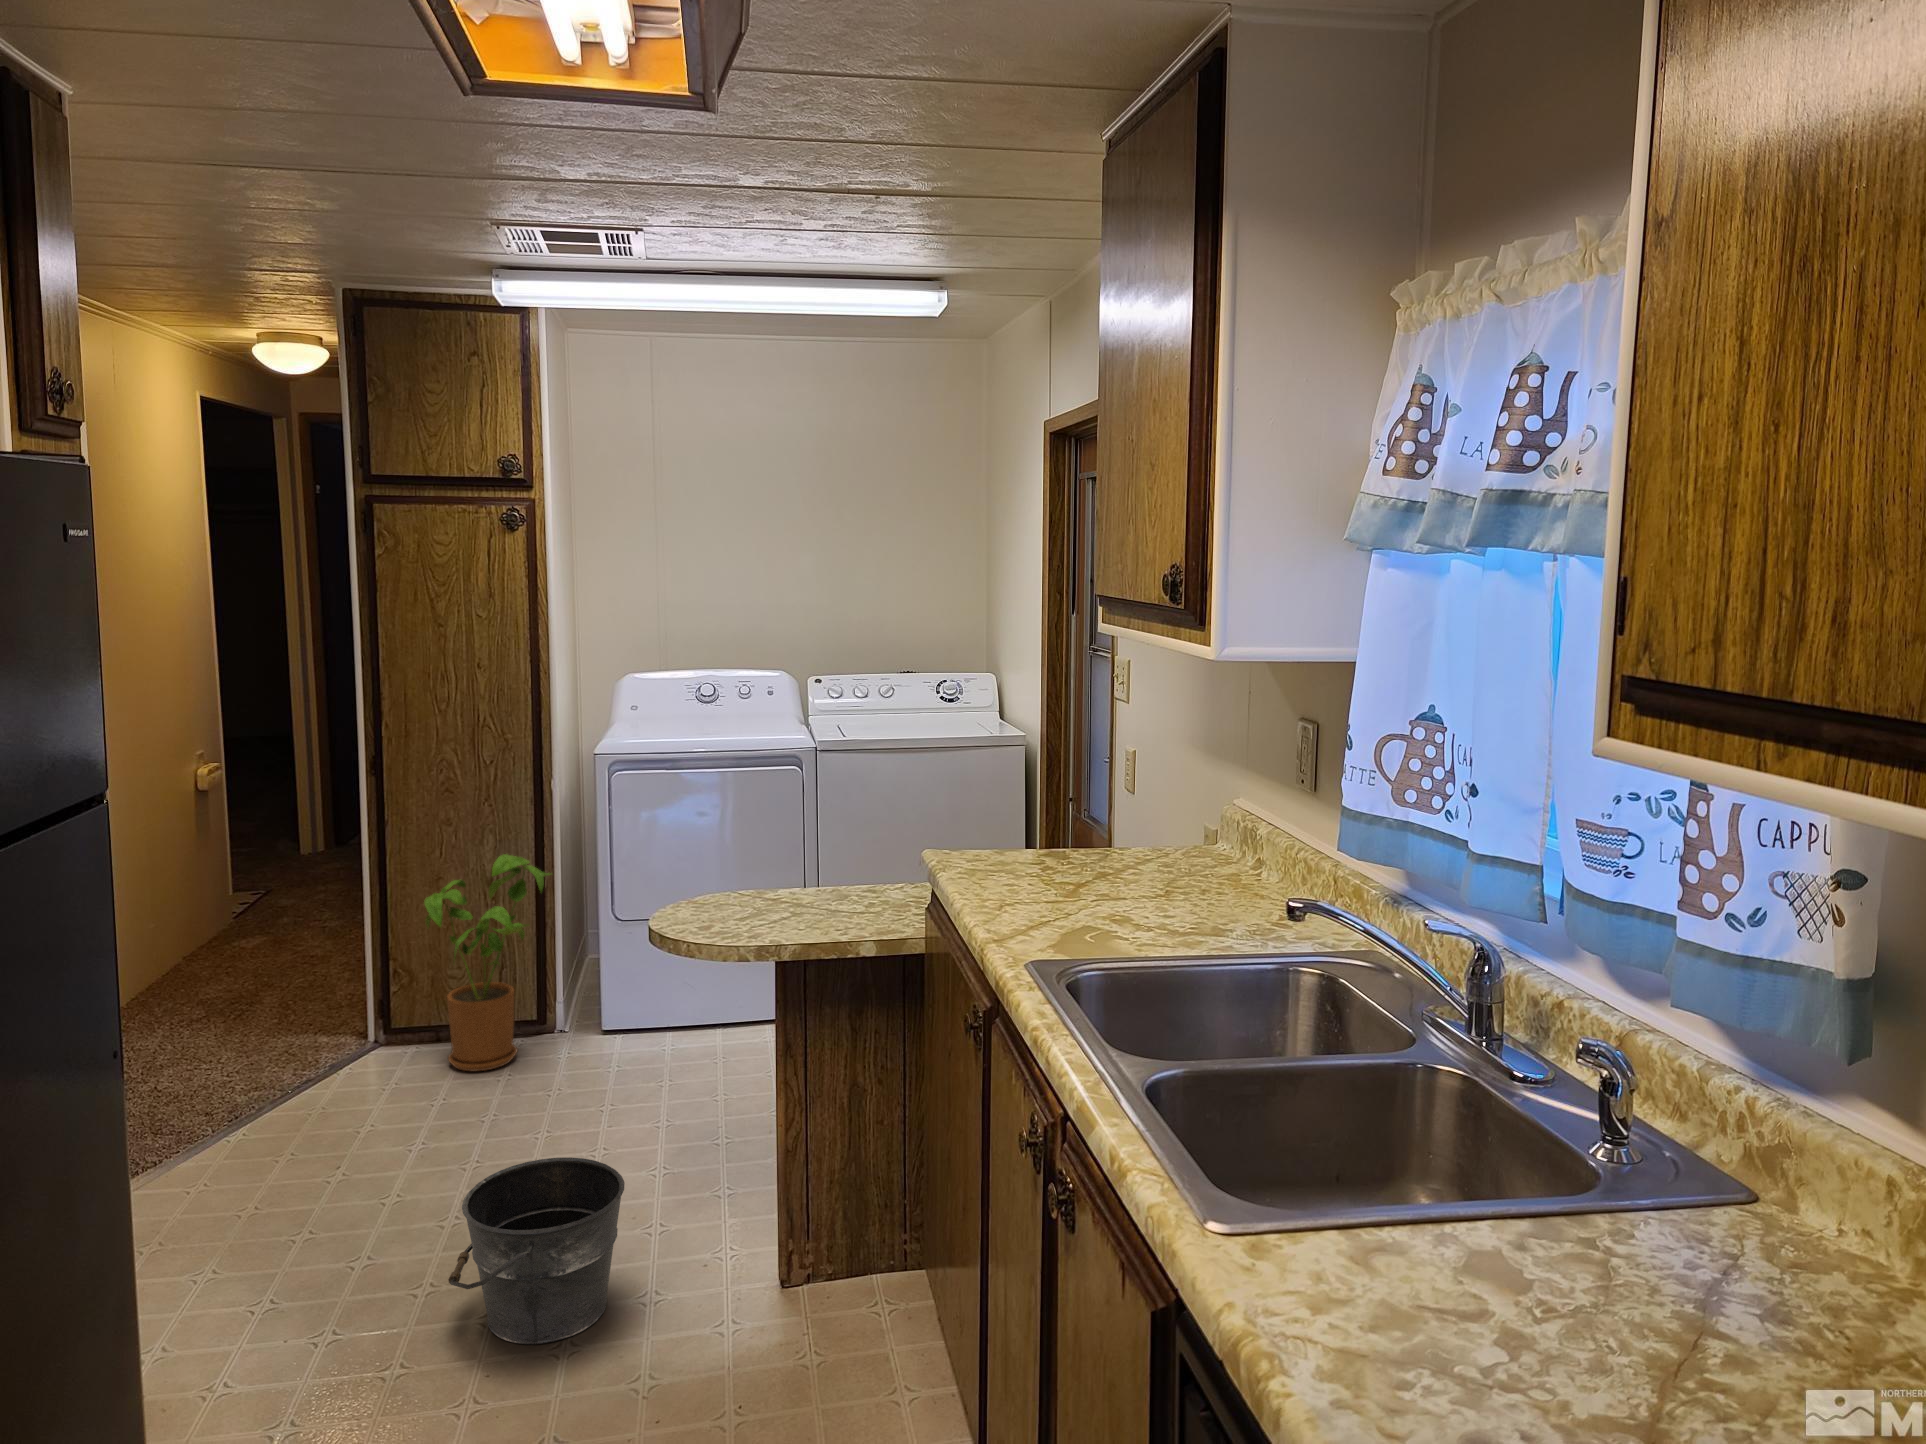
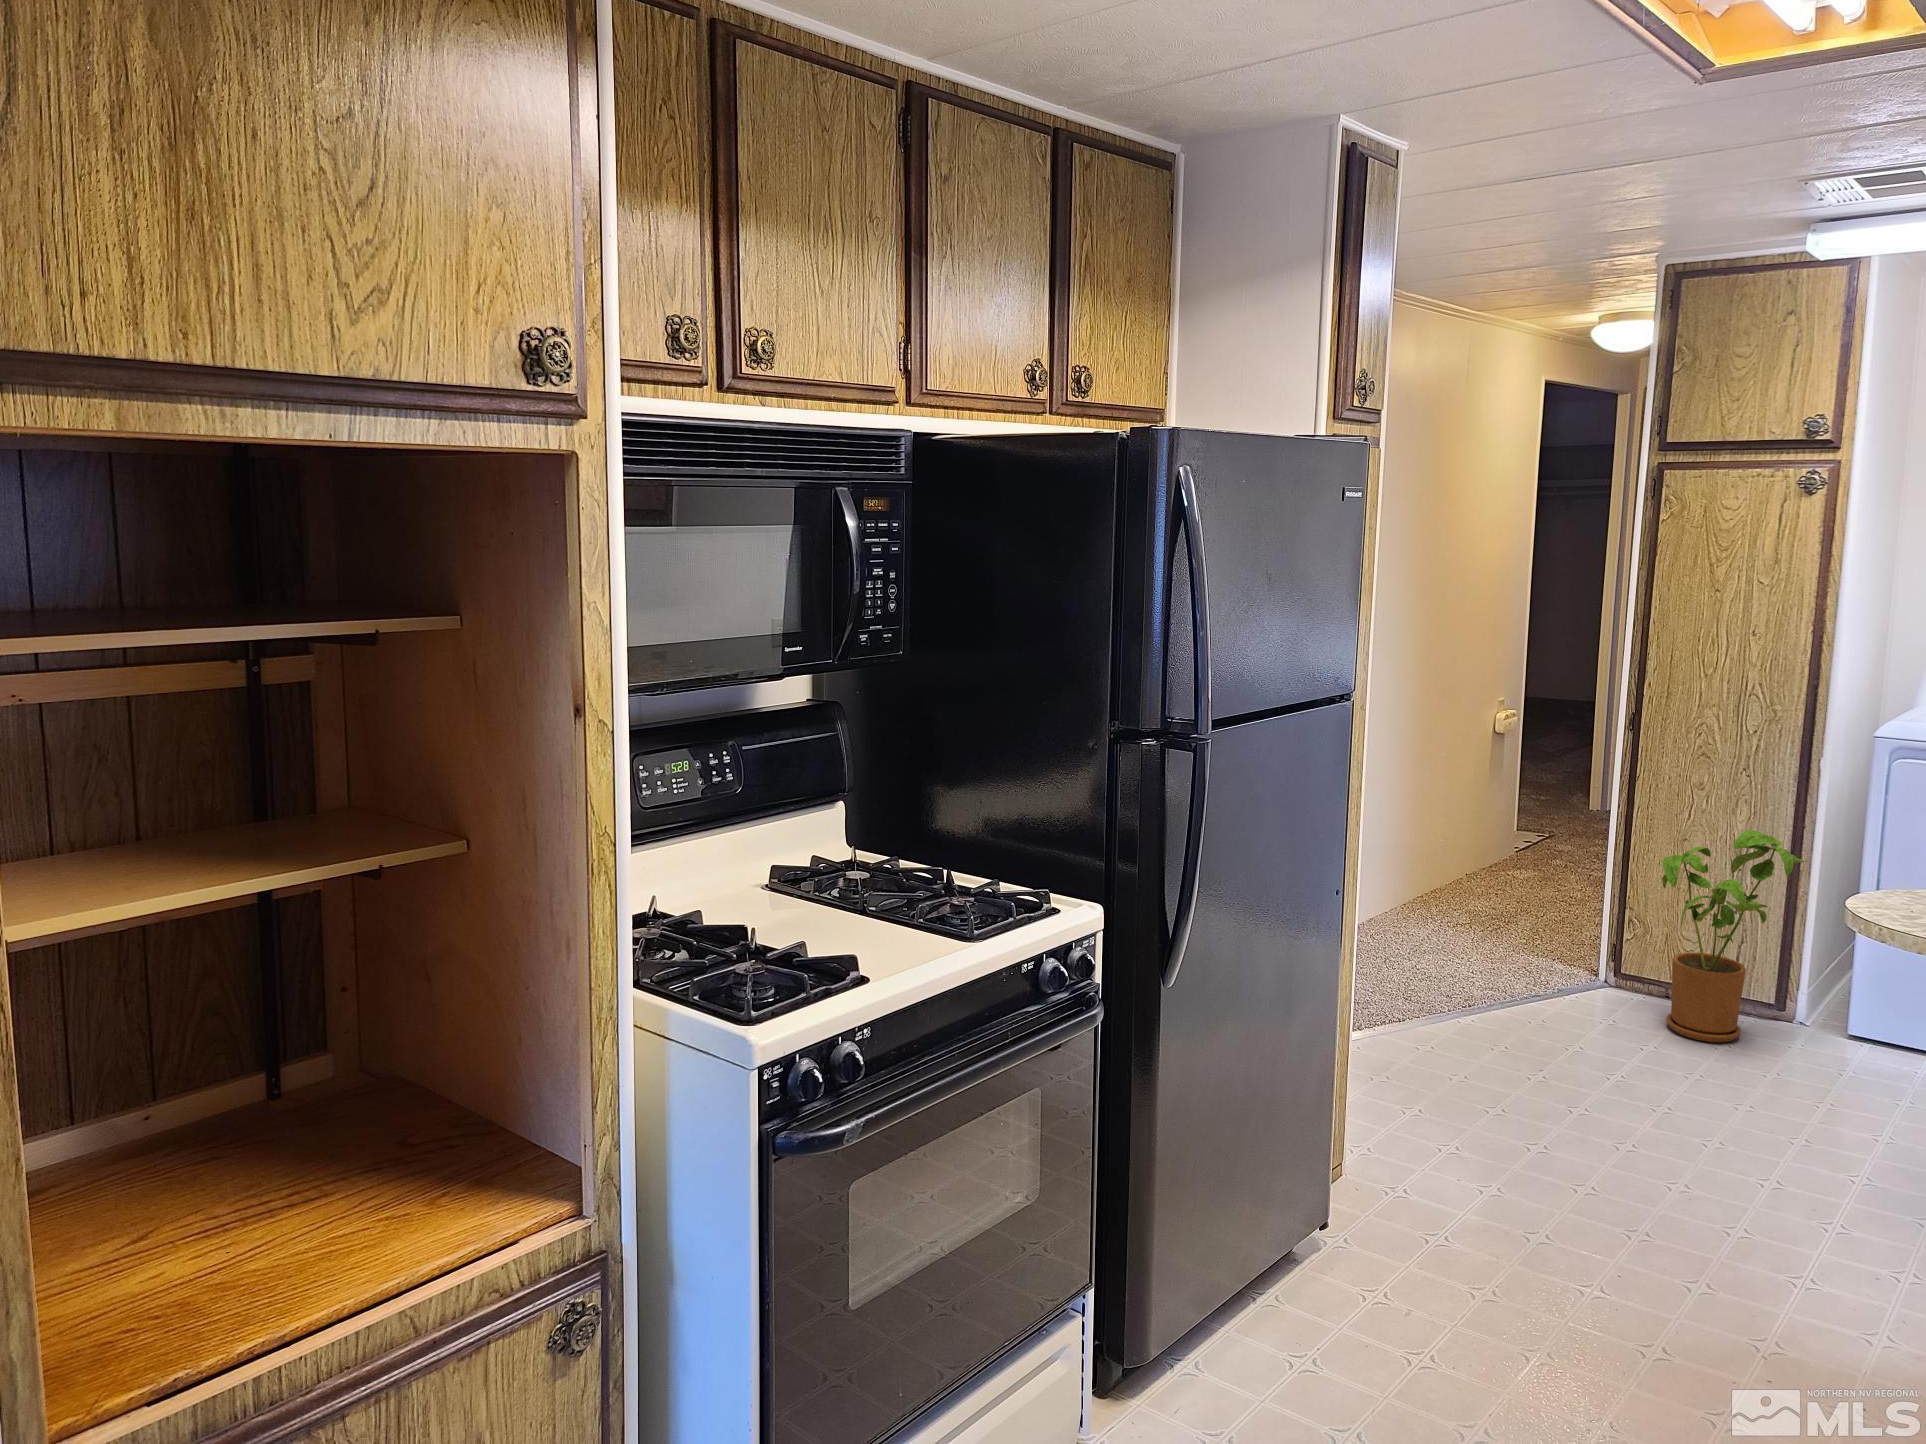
bucket: present [448,1157,625,1344] -> none [1590,1112,1782,1292]

